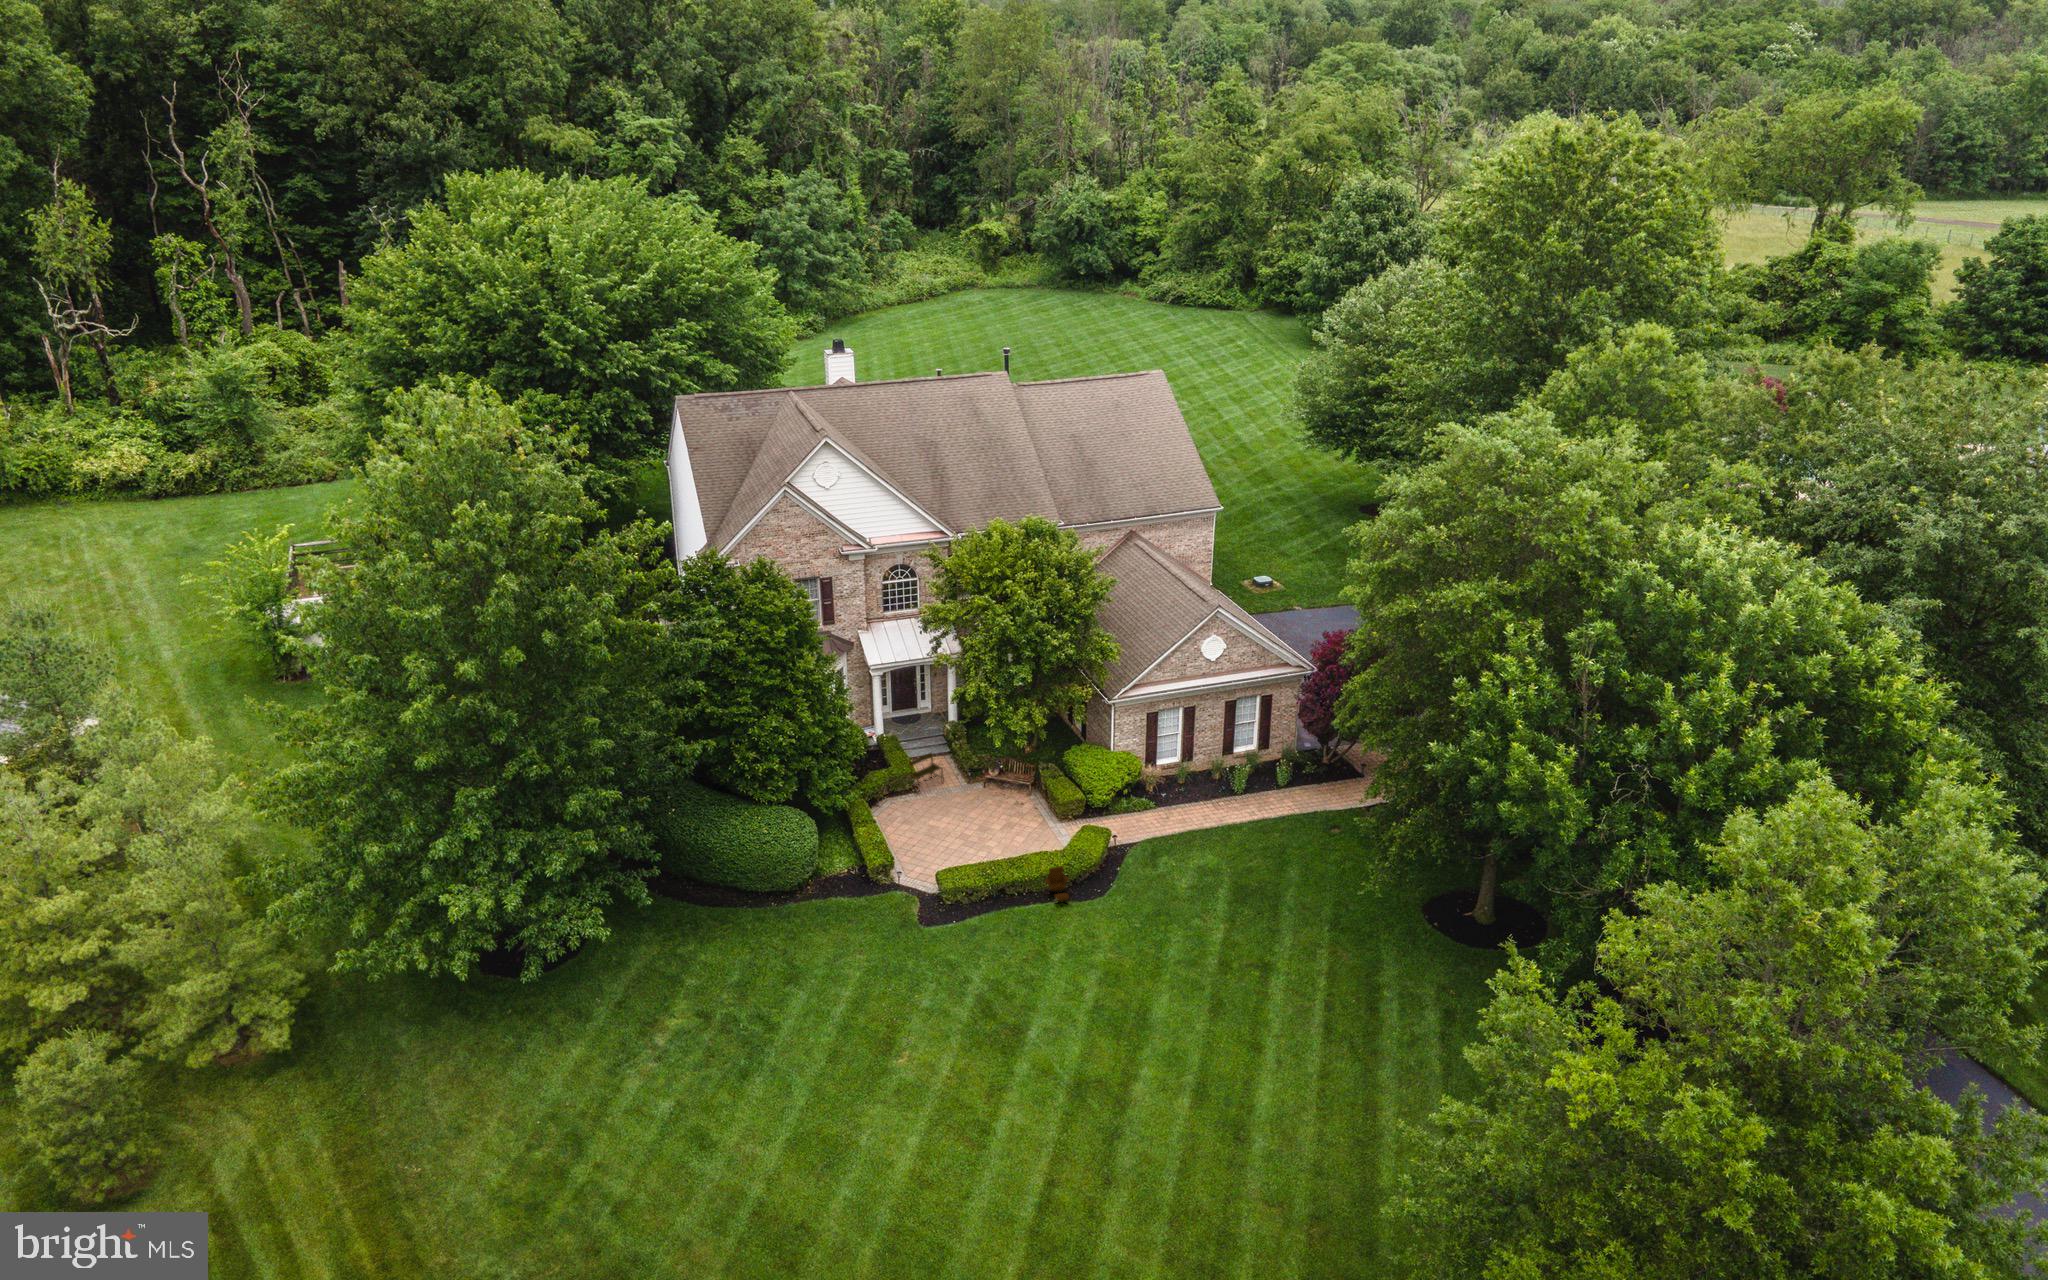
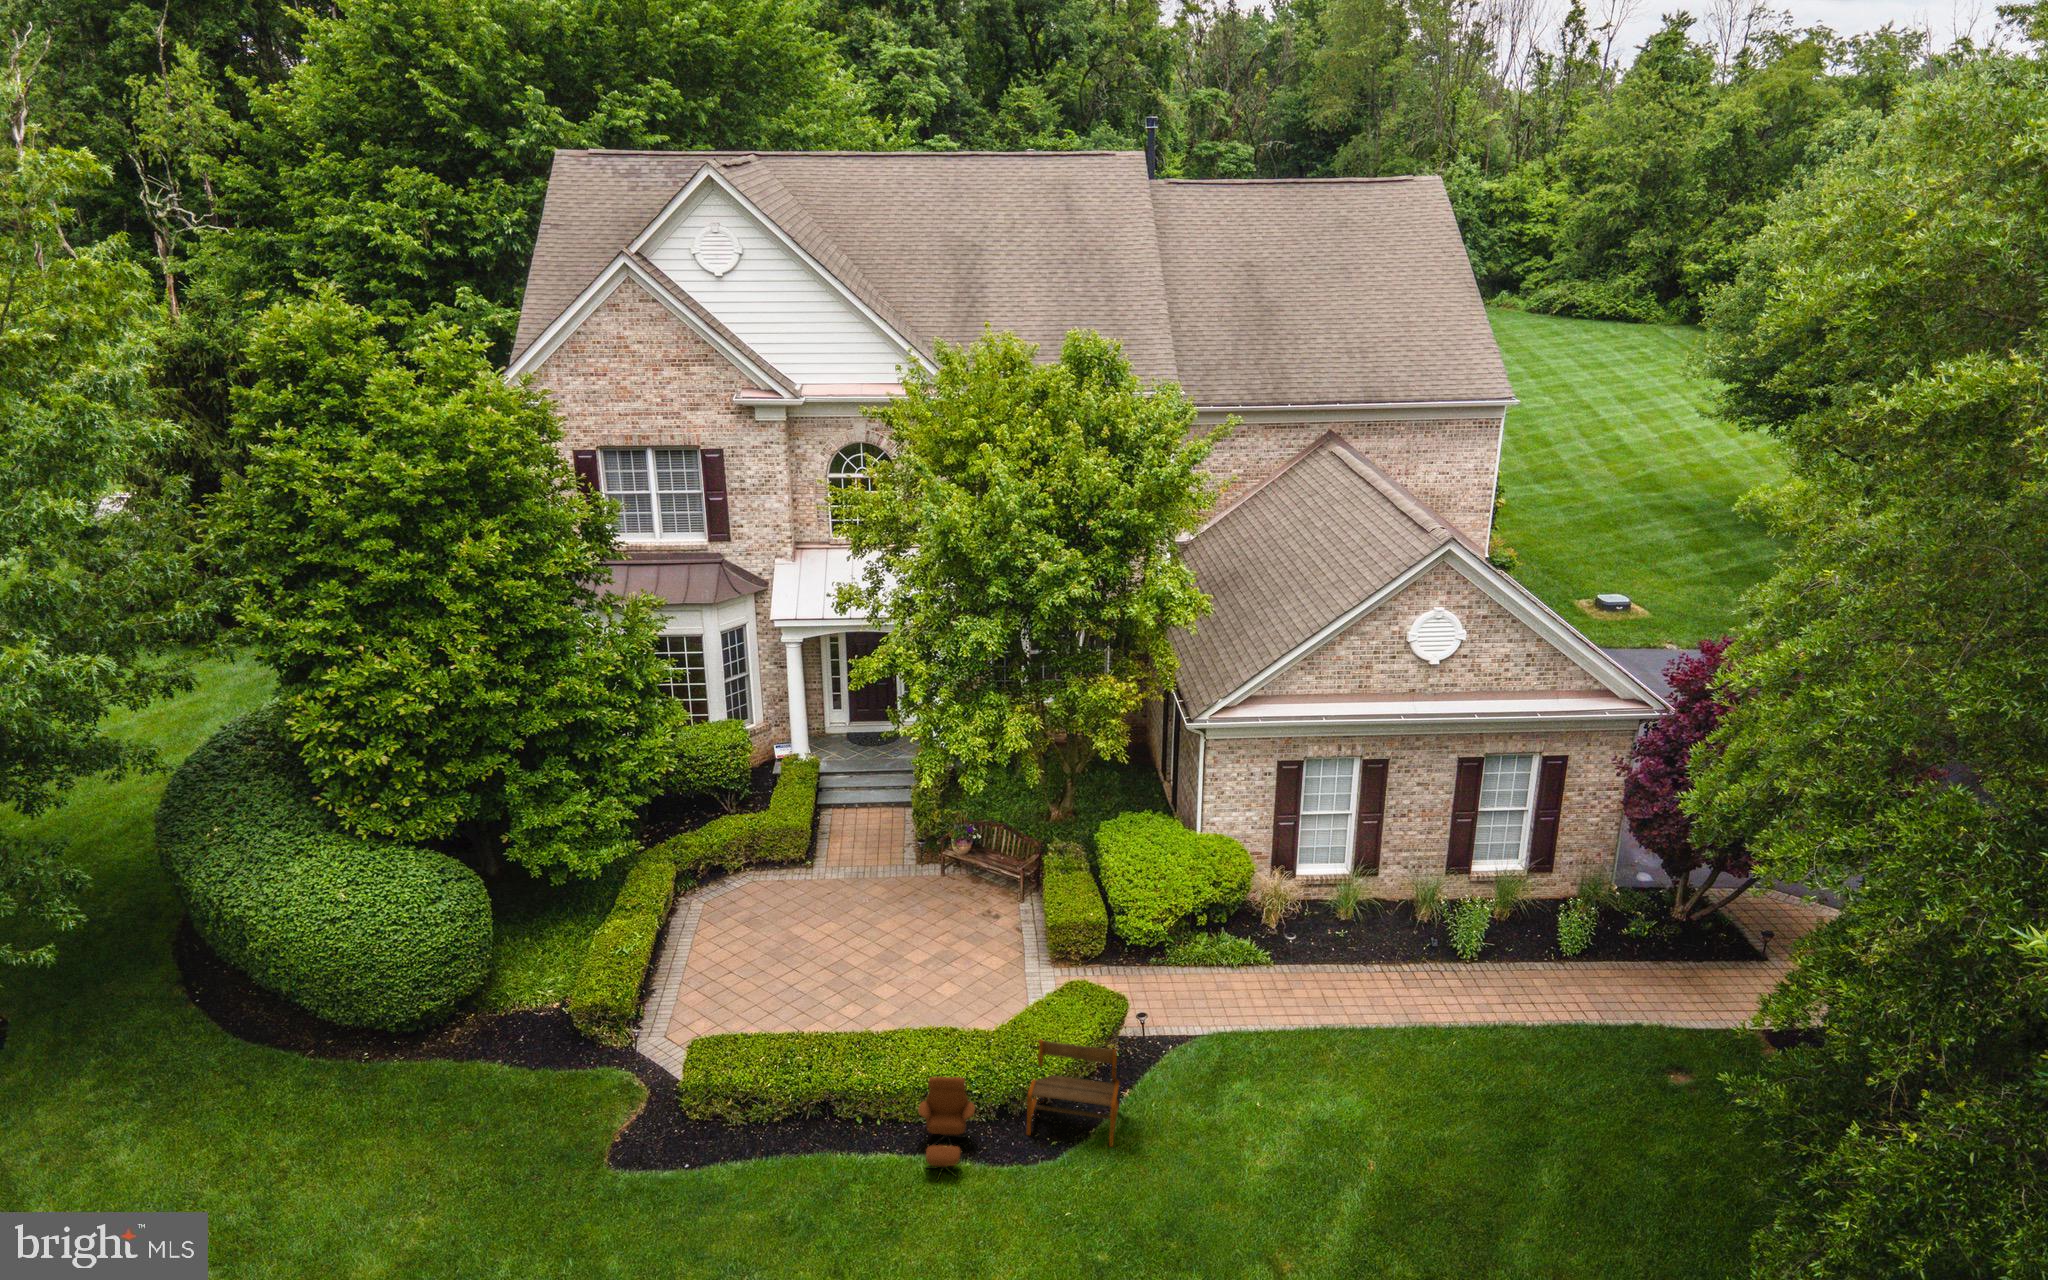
bench: present [909,753,944,793] -> present [1027,1040,1119,1147]

